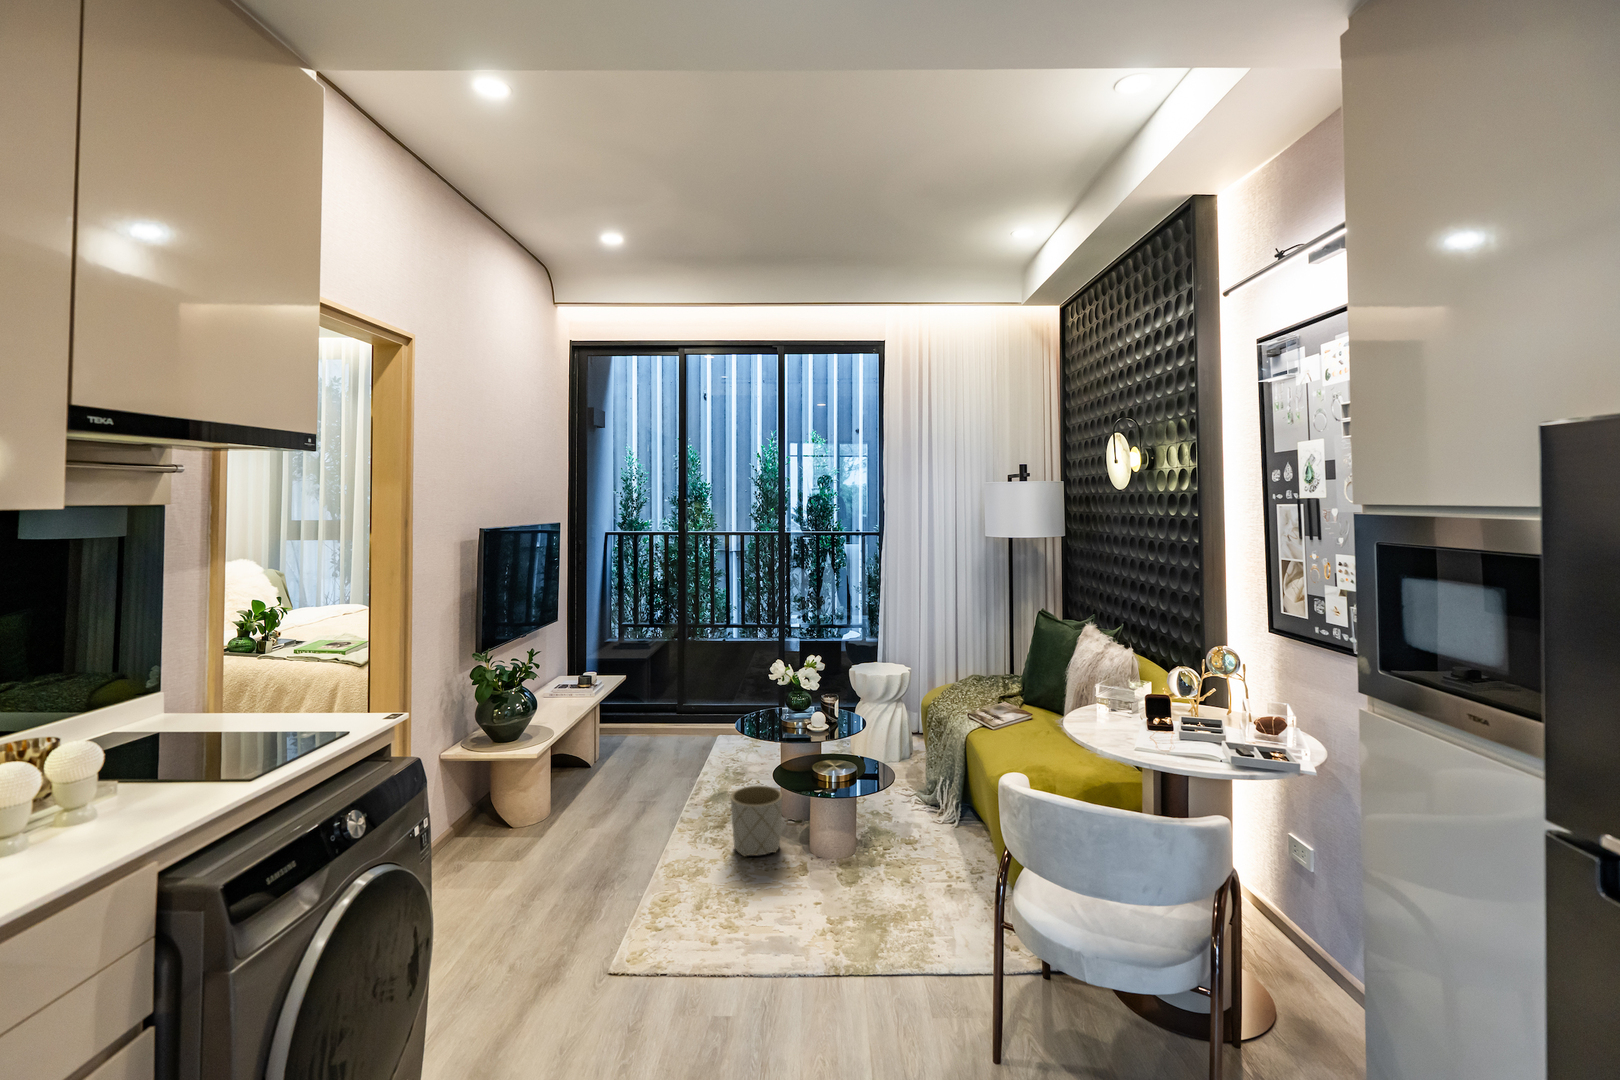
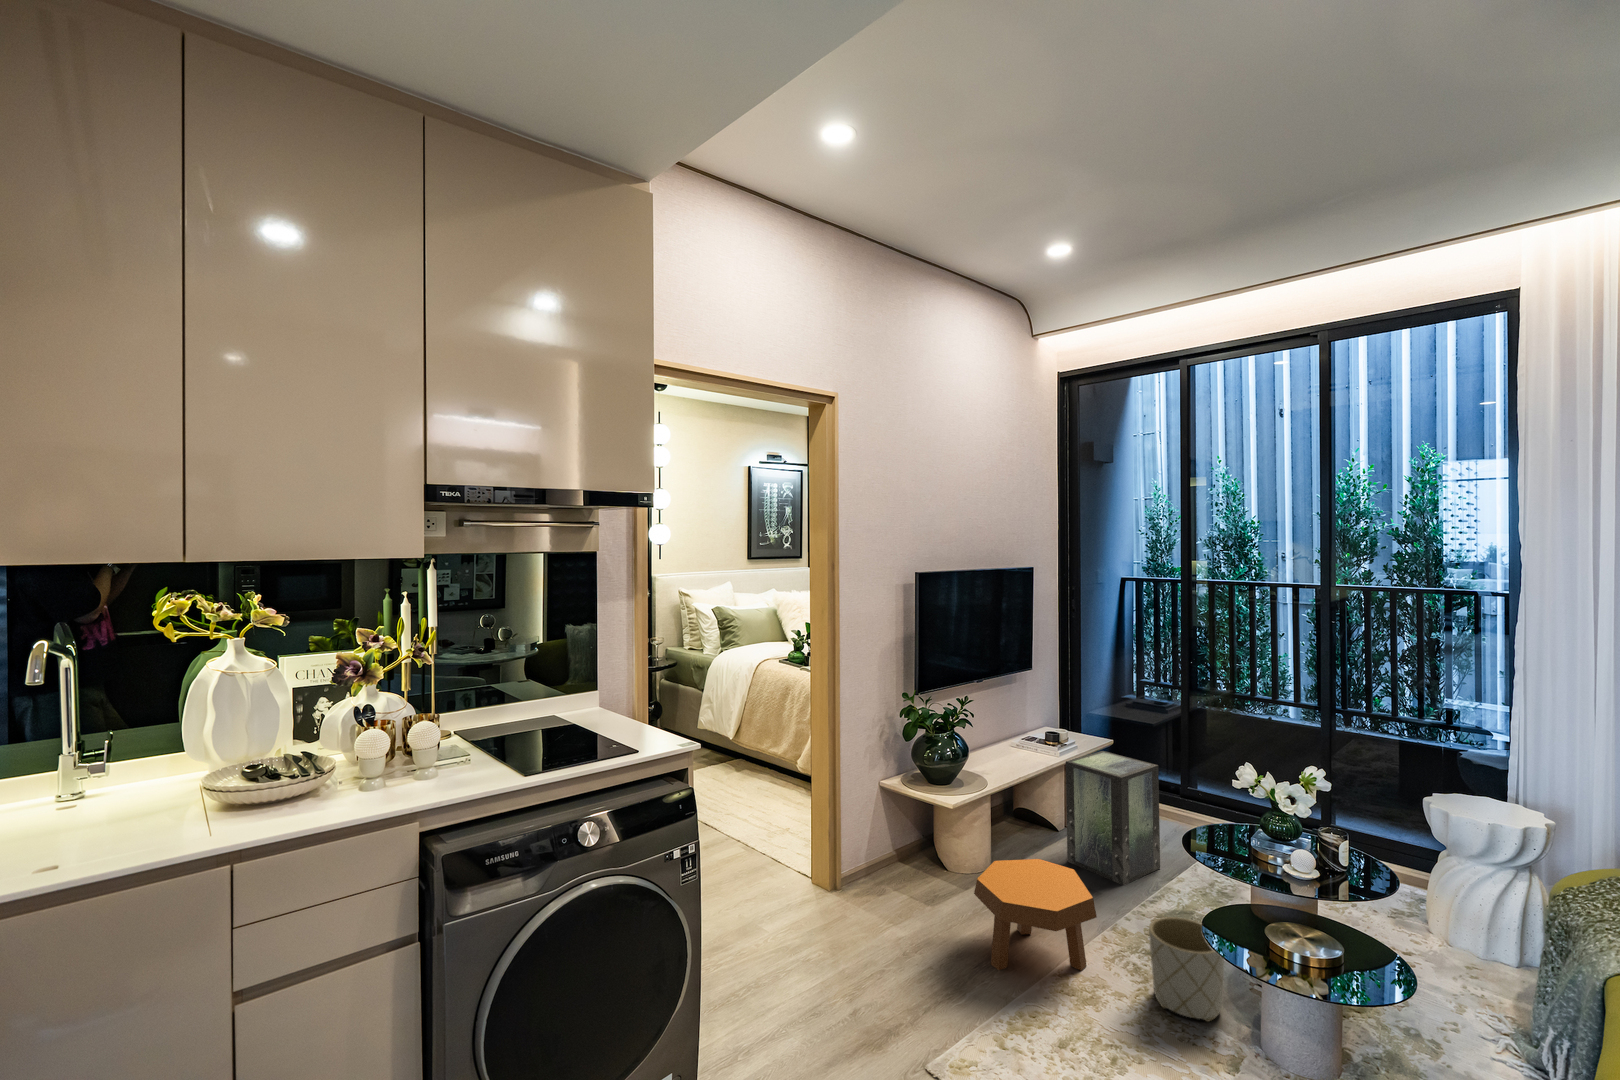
storage box: none [615,684,687,790] -> present [1066,751,1160,885]
footstool: none [581,779,689,884] -> present [974,859,1097,971]

